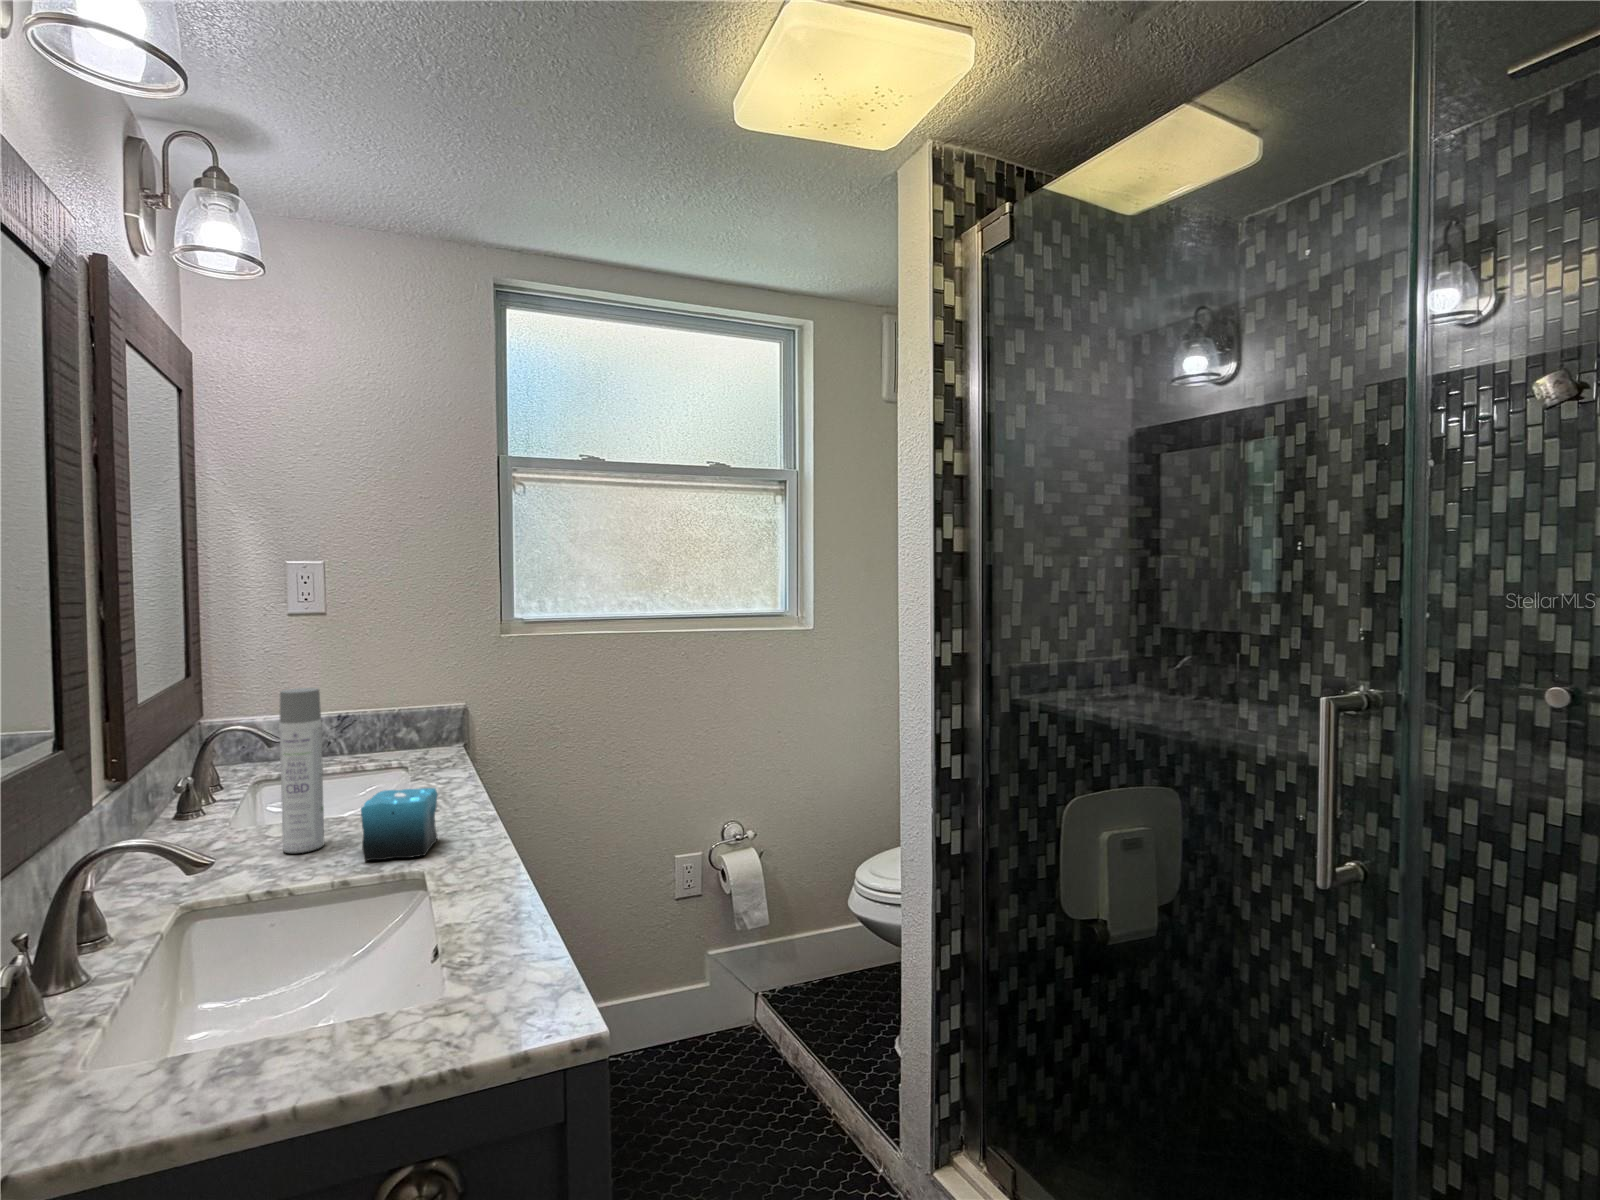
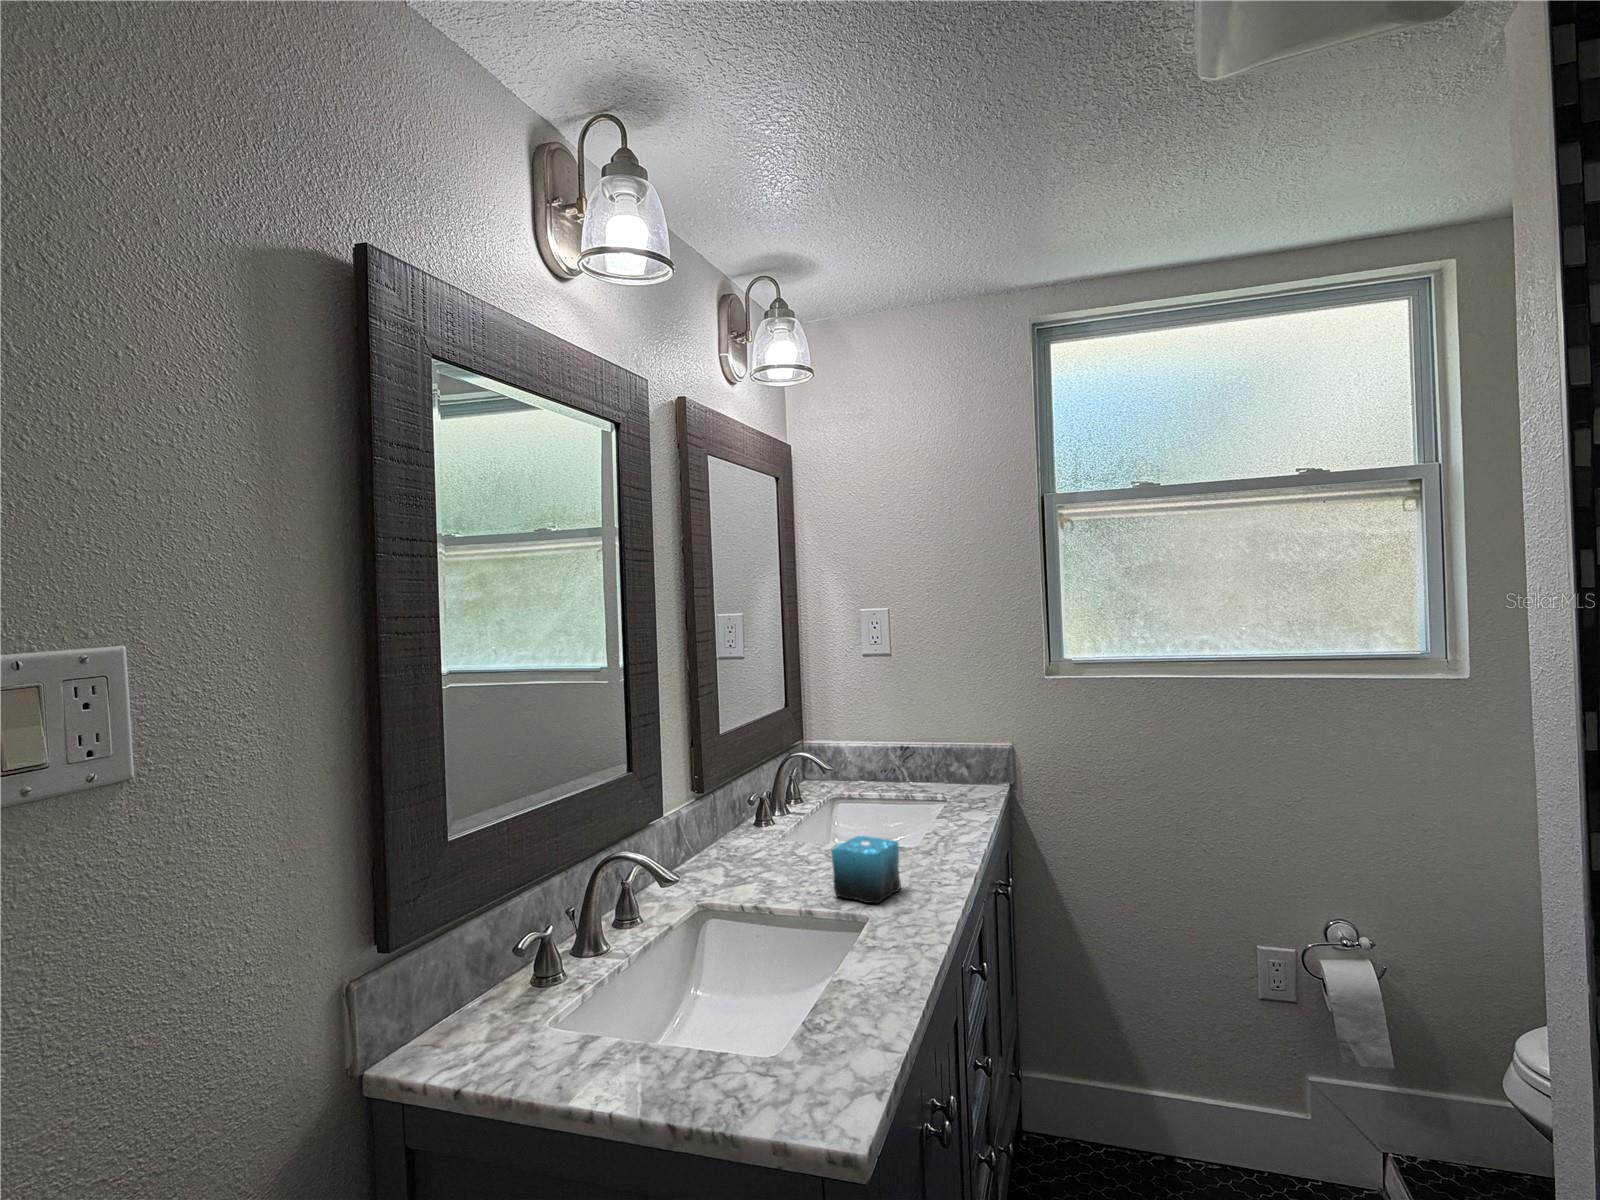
spray bottle: present [280,688,324,853] -> none [790,738,825,876]

